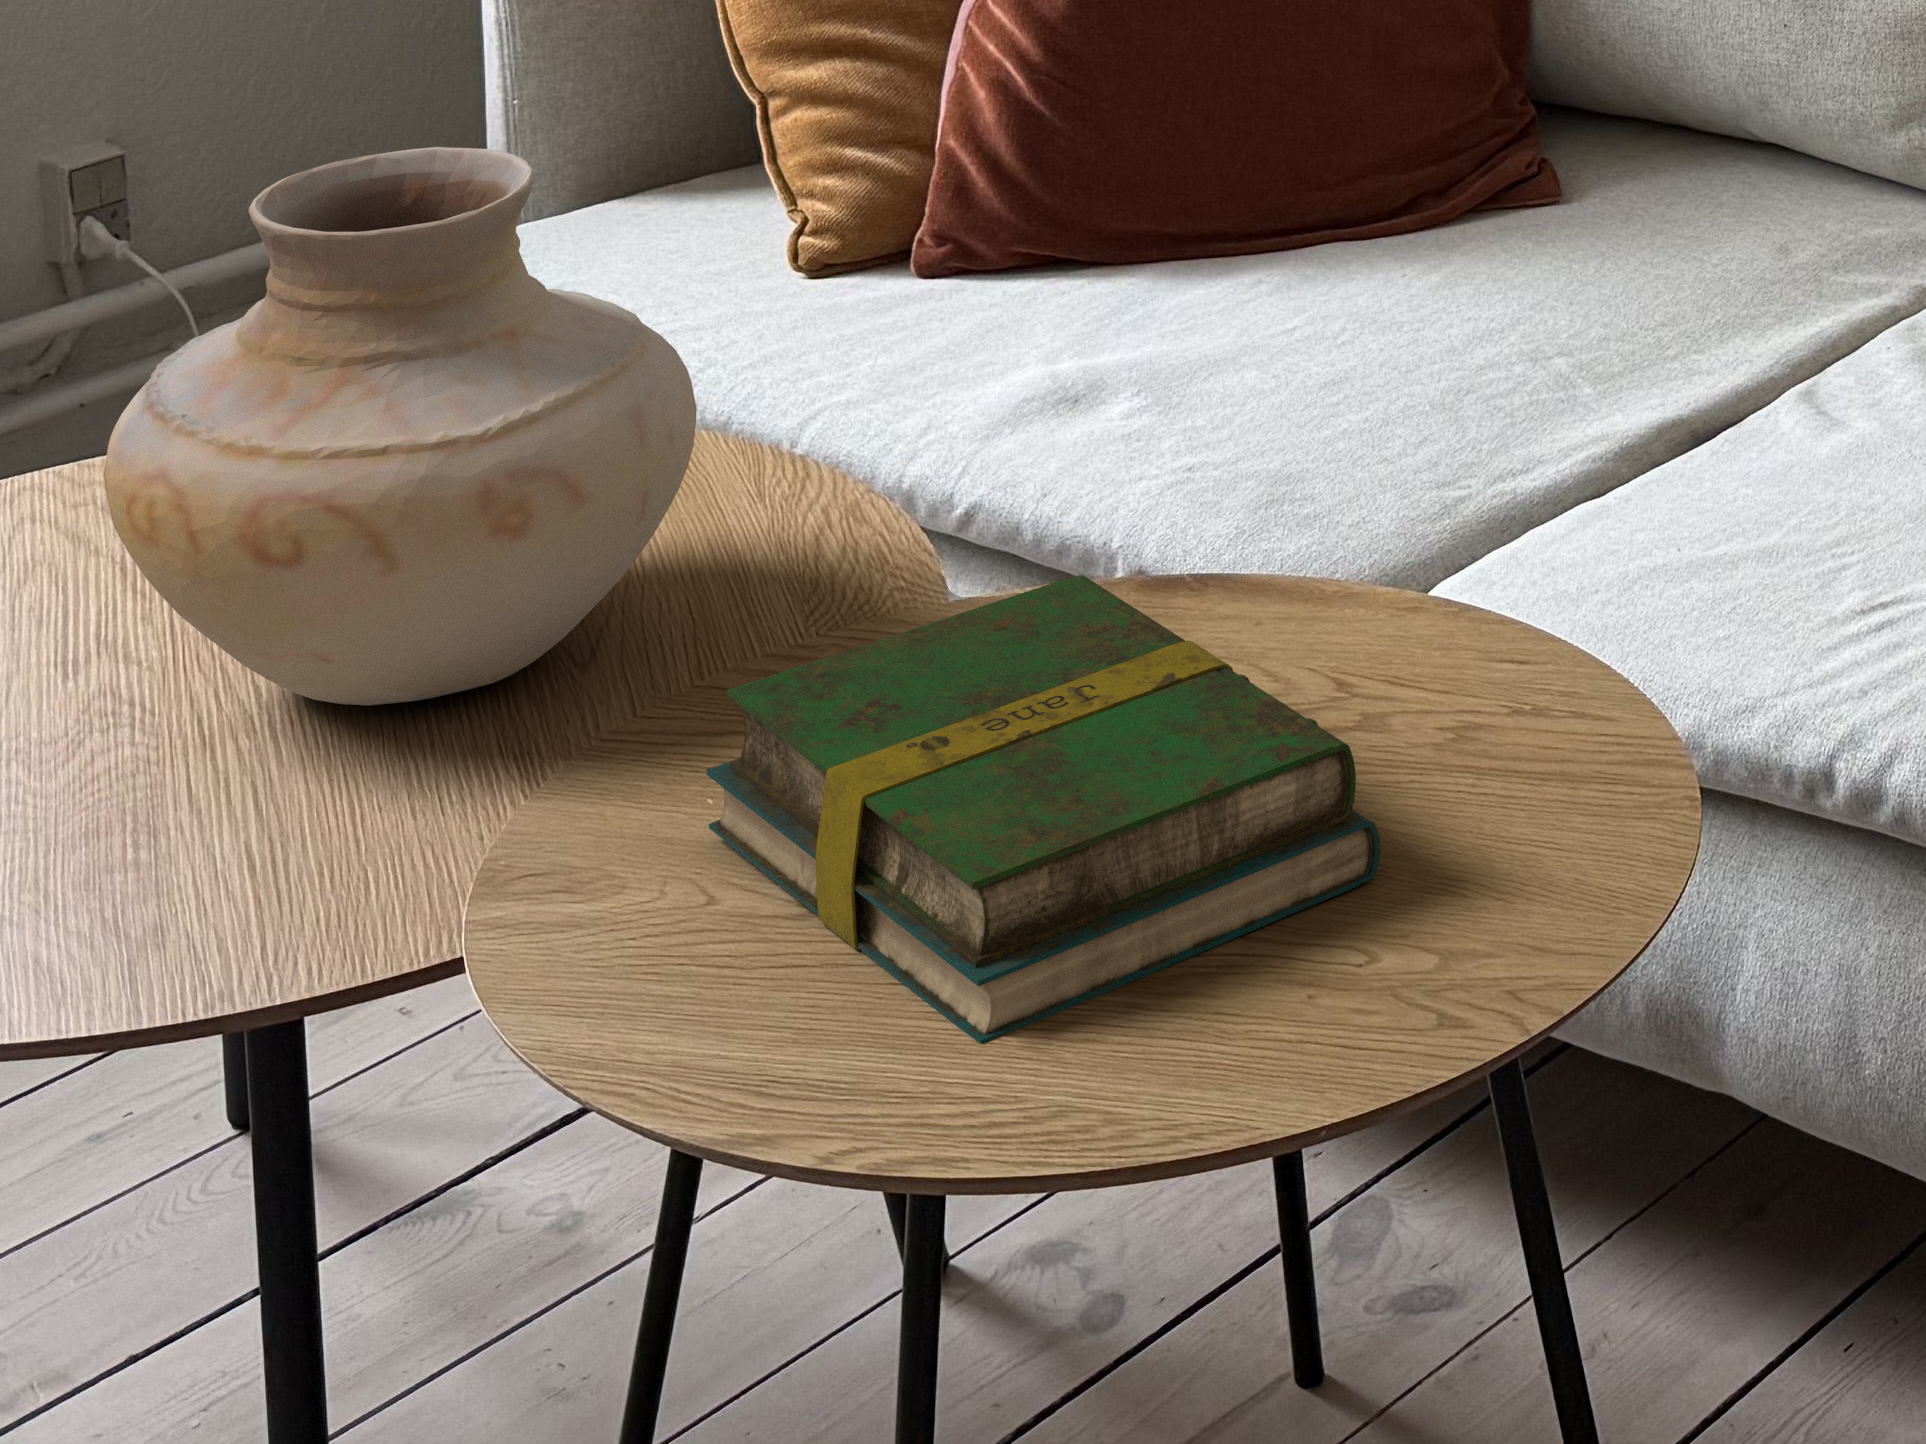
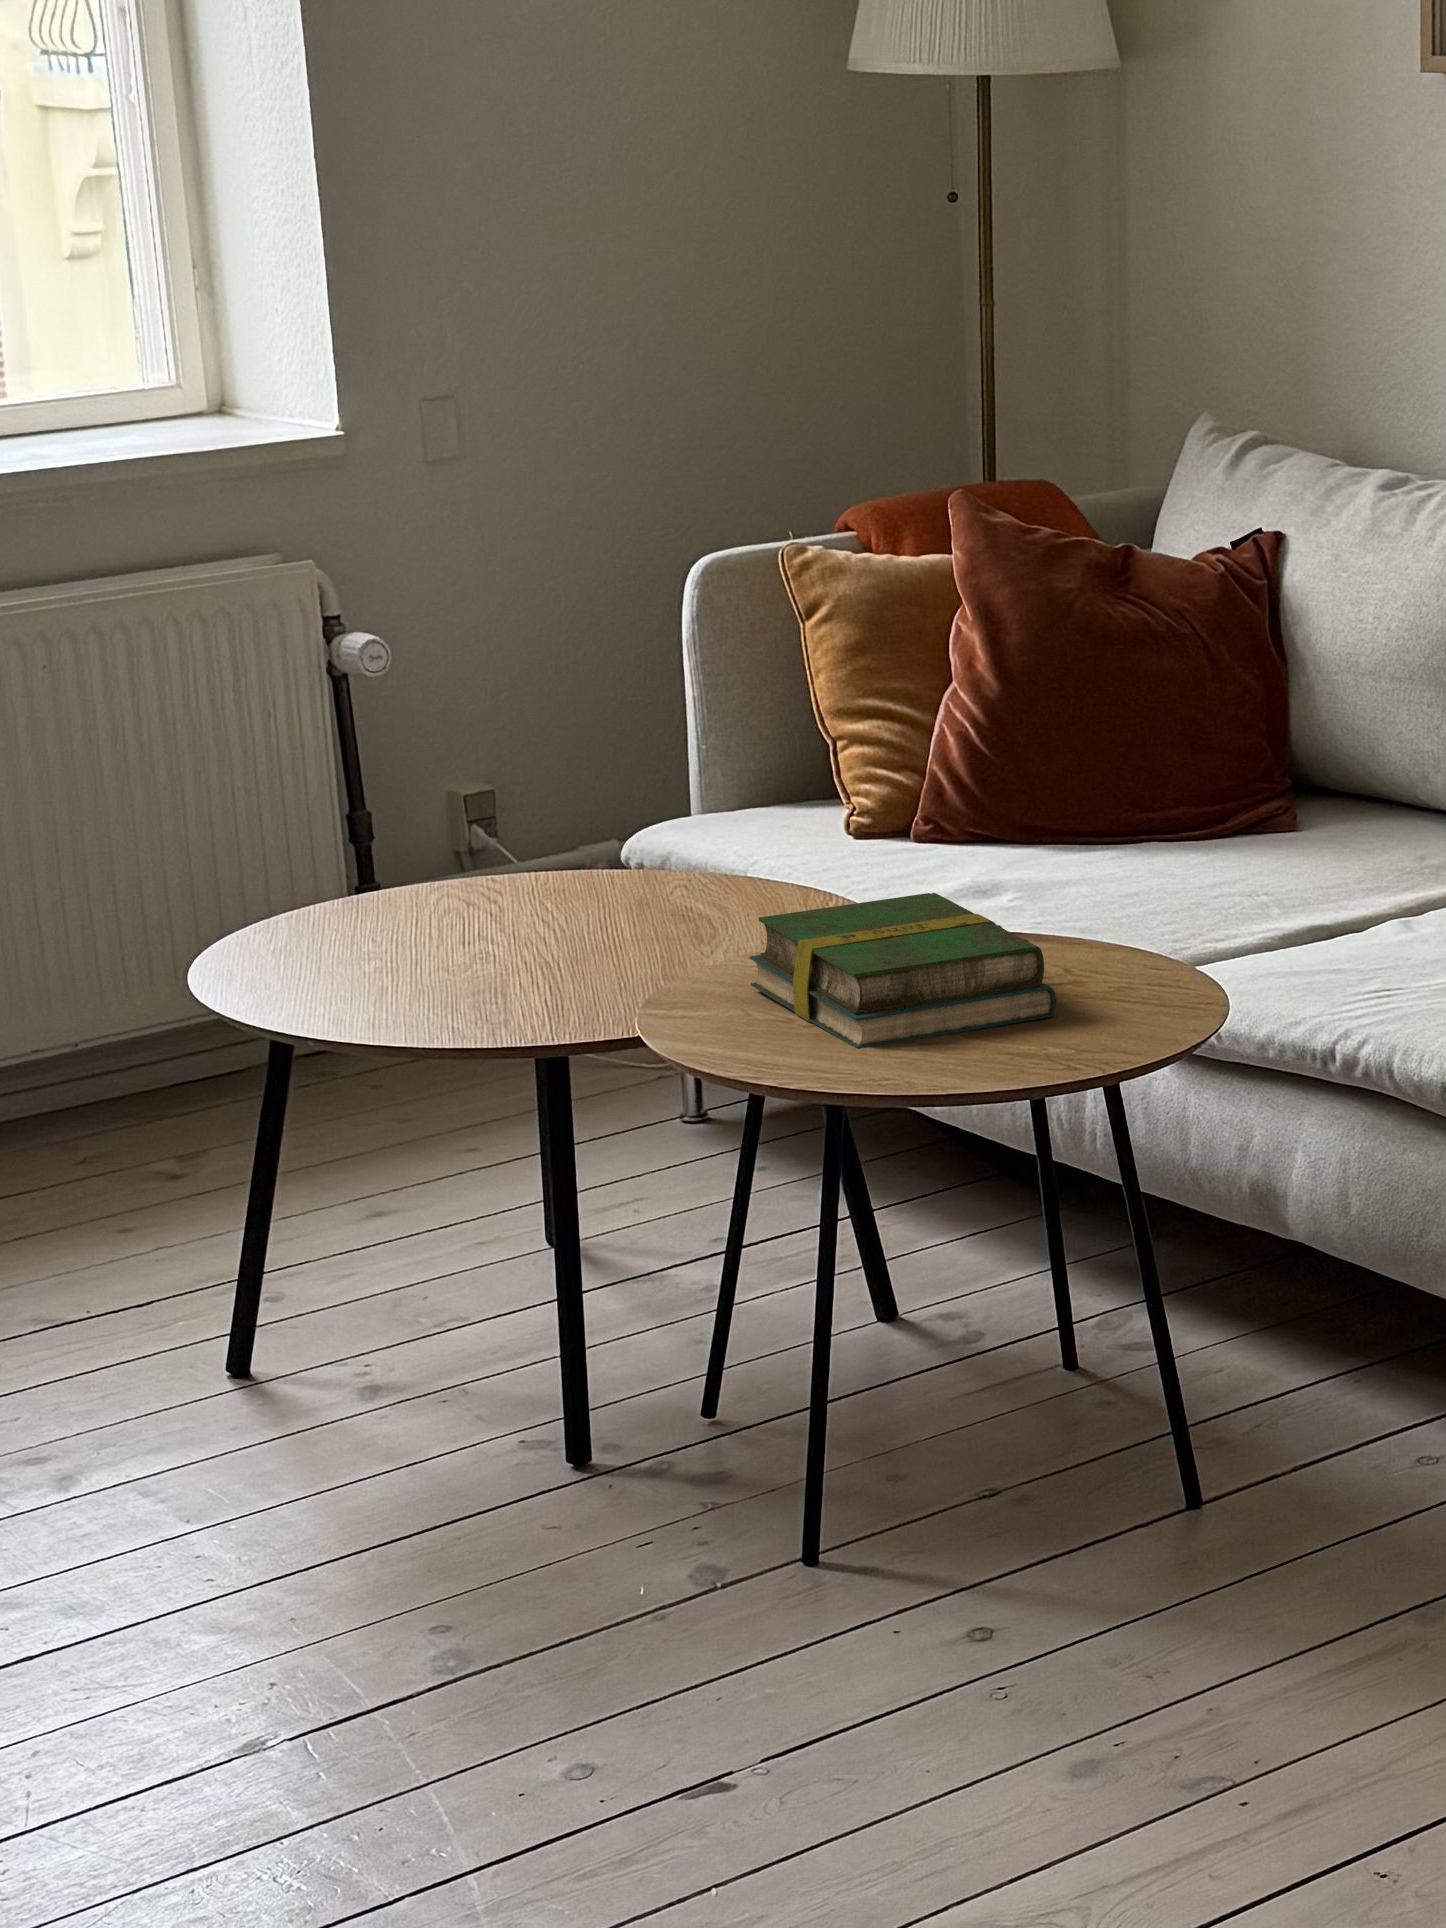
vase: present [104,147,696,706] -> none [480,679,758,943]

